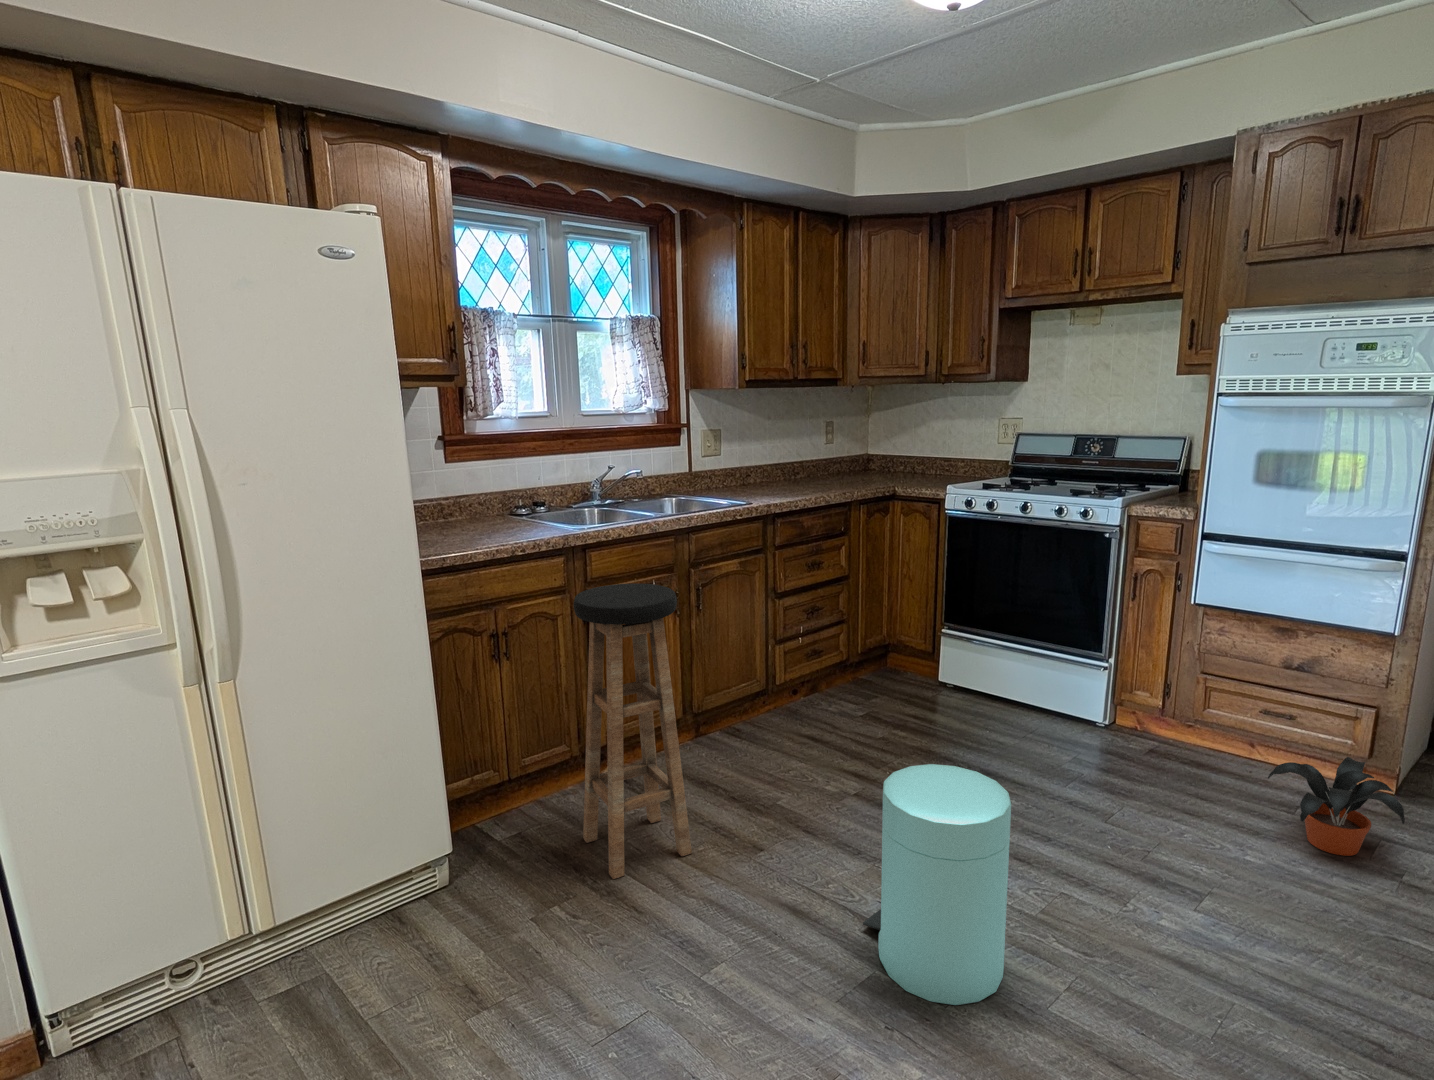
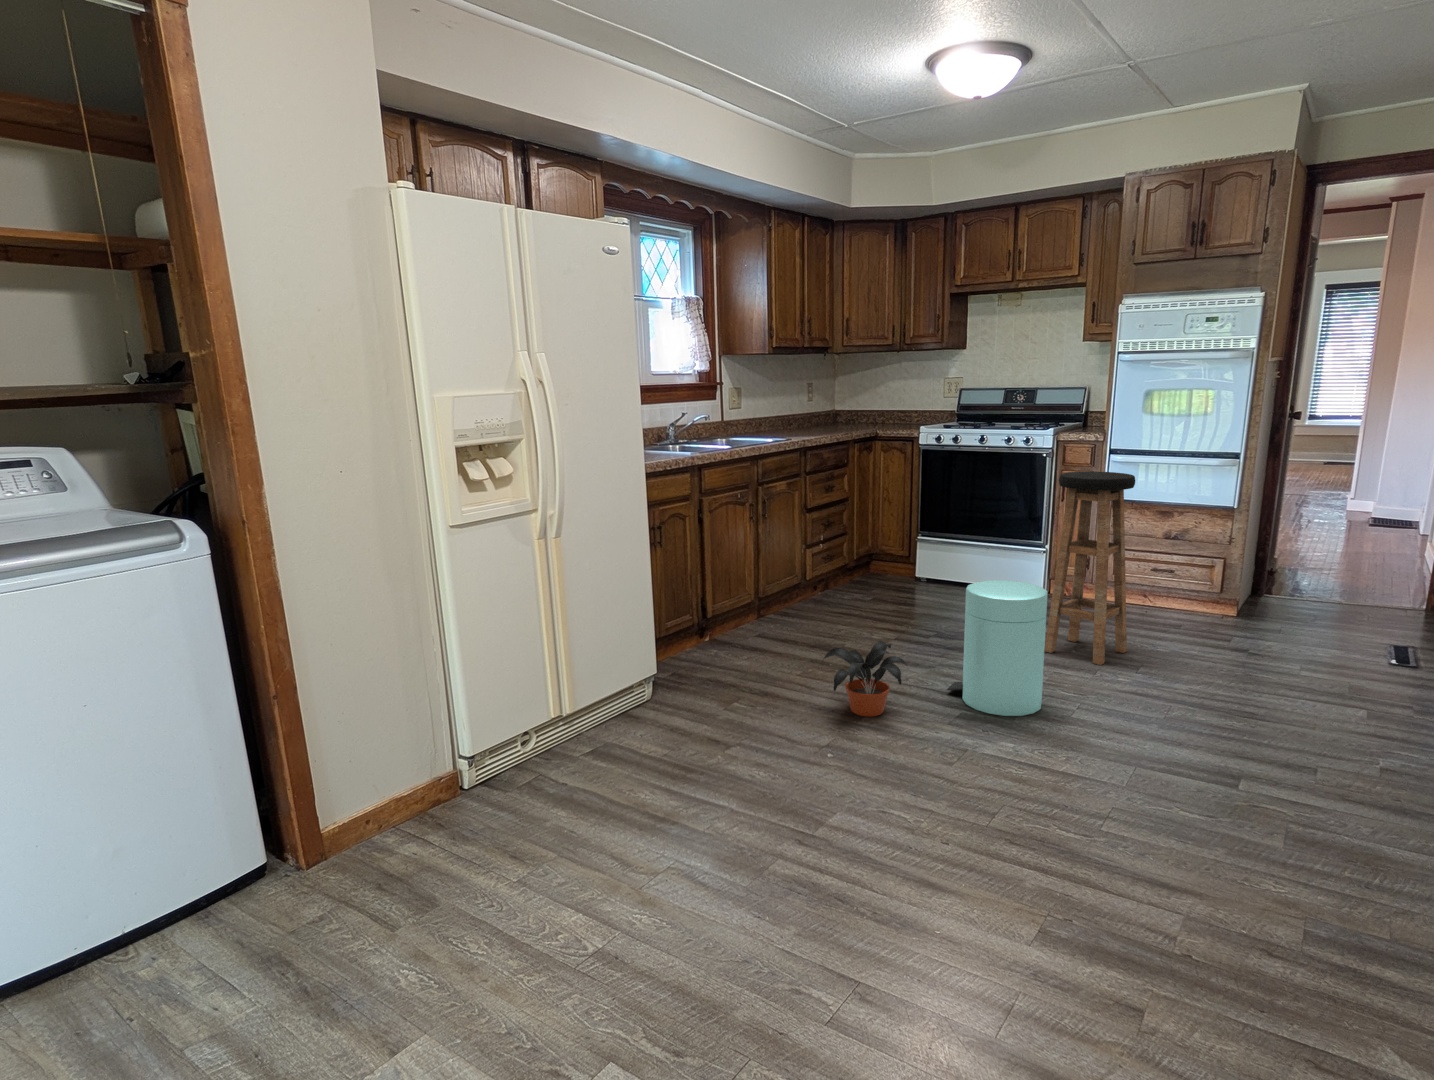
bar stool: present [574,583,692,879] -> present [1044,472,1135,665]
potted plant: present [1268,757,1405,856] -> present [823,641,907,717]

